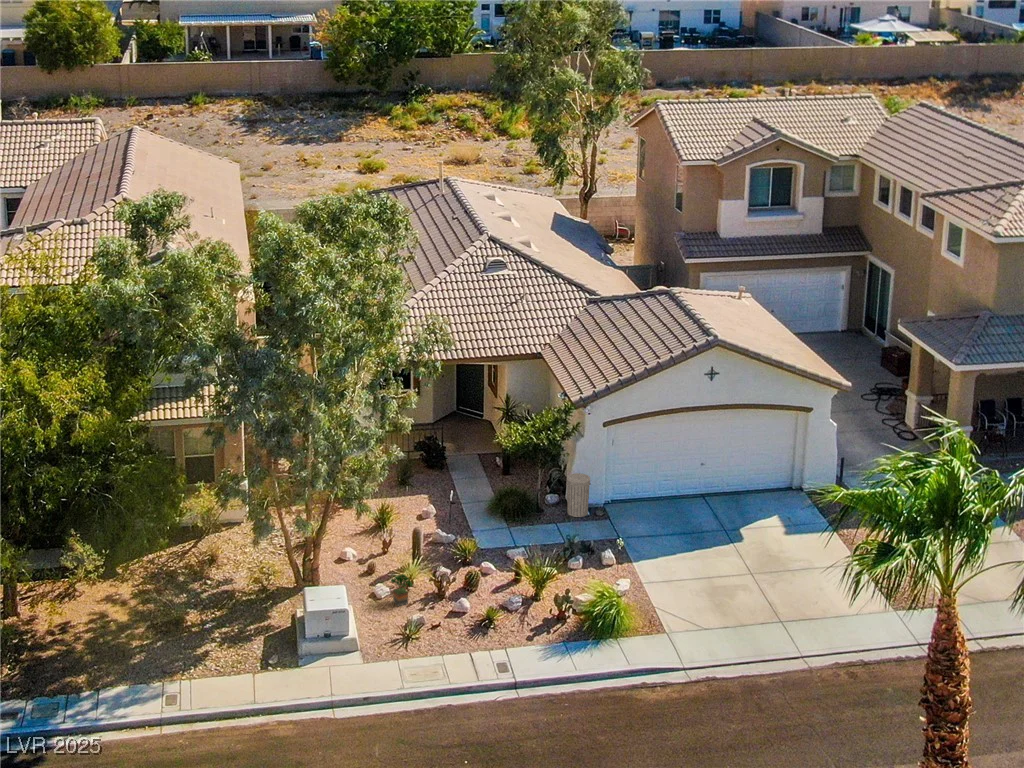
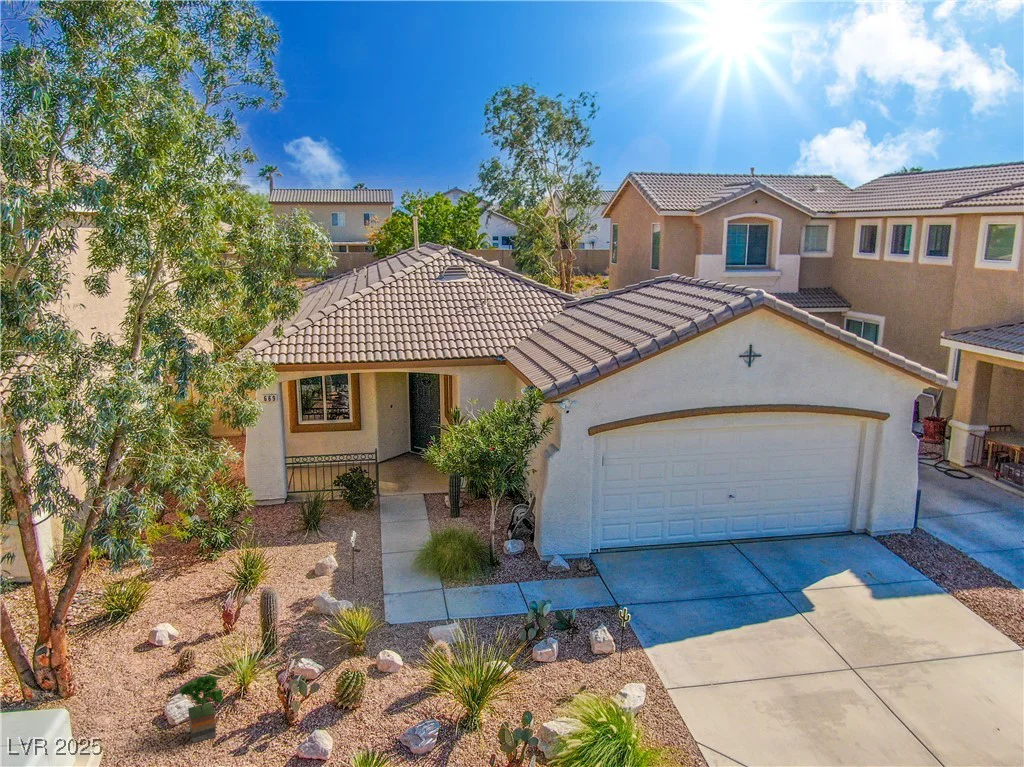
trash can: present [566,473,591,517] -> none [534,506,570,572]

